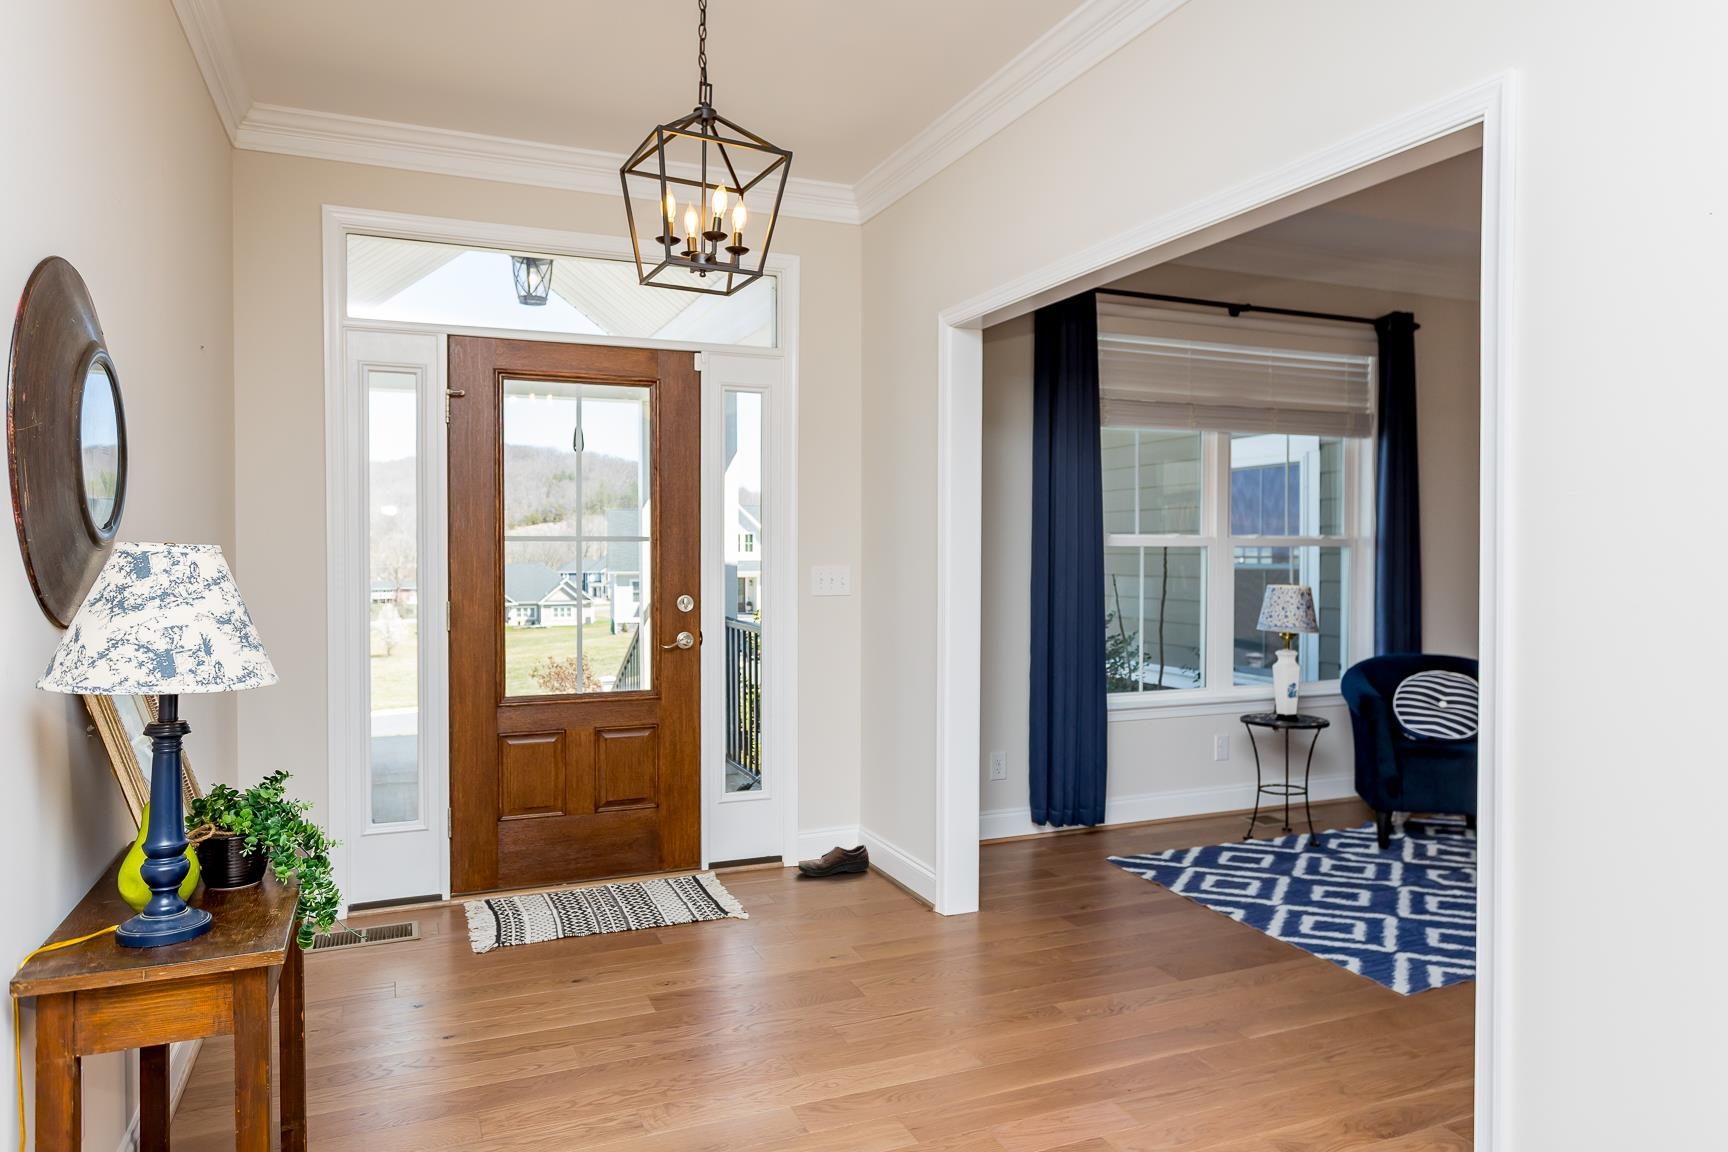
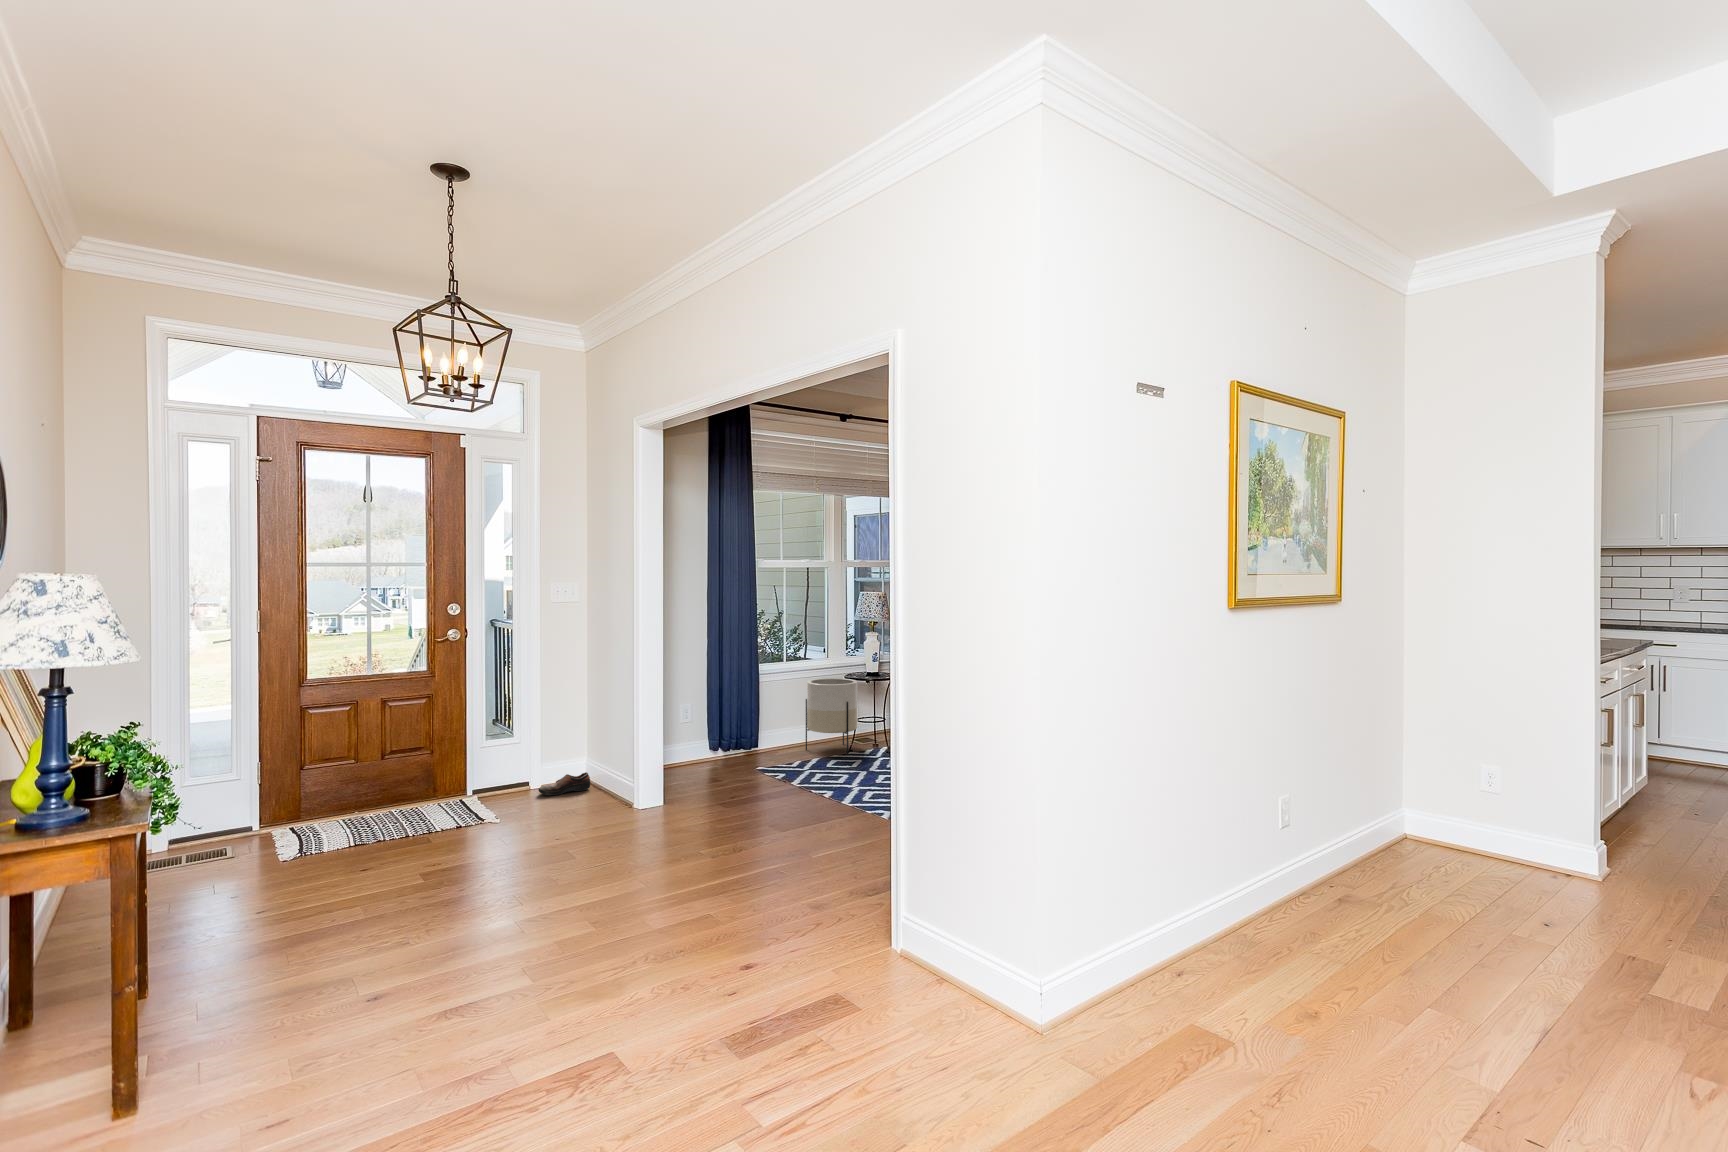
planter: none [1174,718,1259,838] -> present [806,678,858,754]

